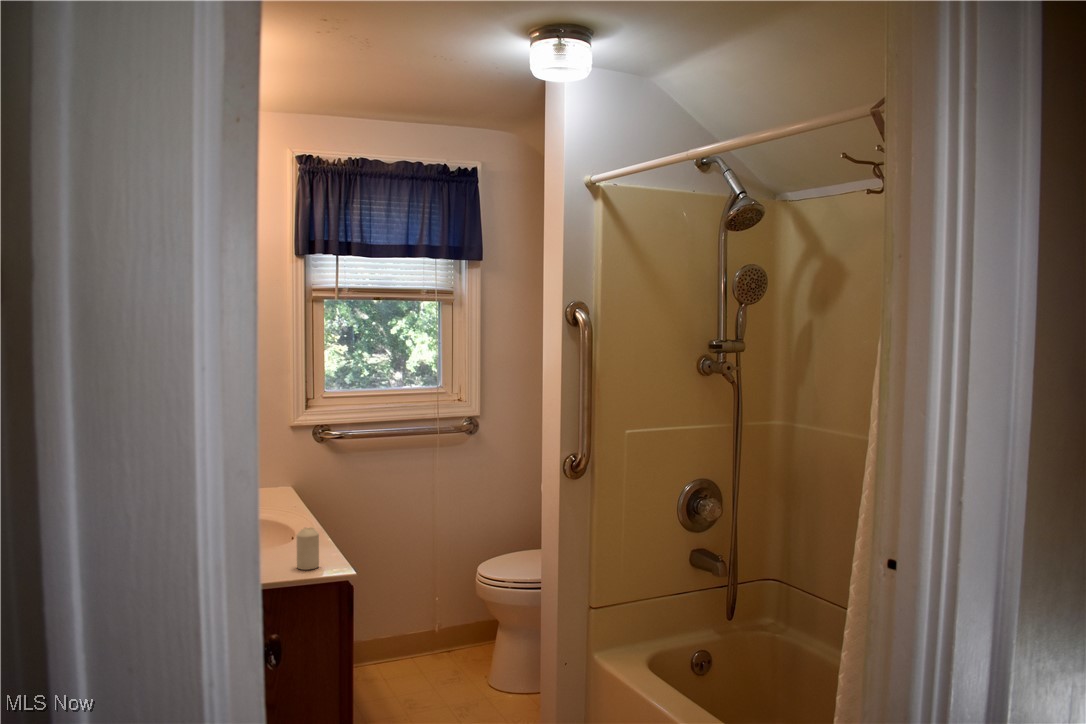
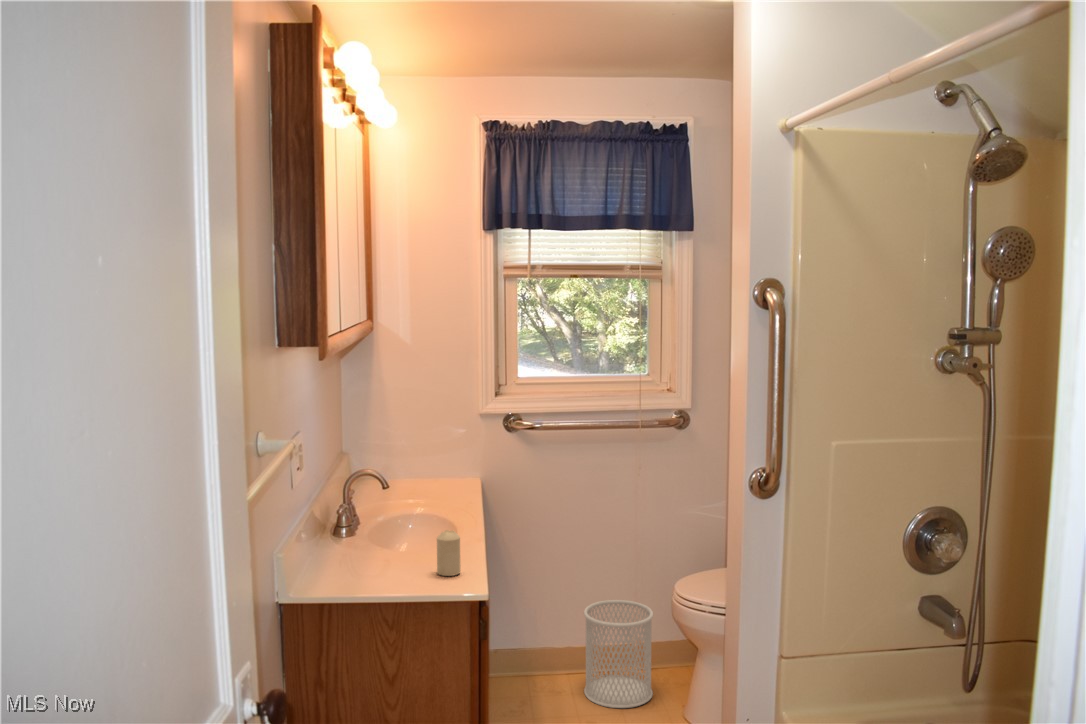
wastebasket: none [392,587,454,684] -> present [584,600,653,708]

